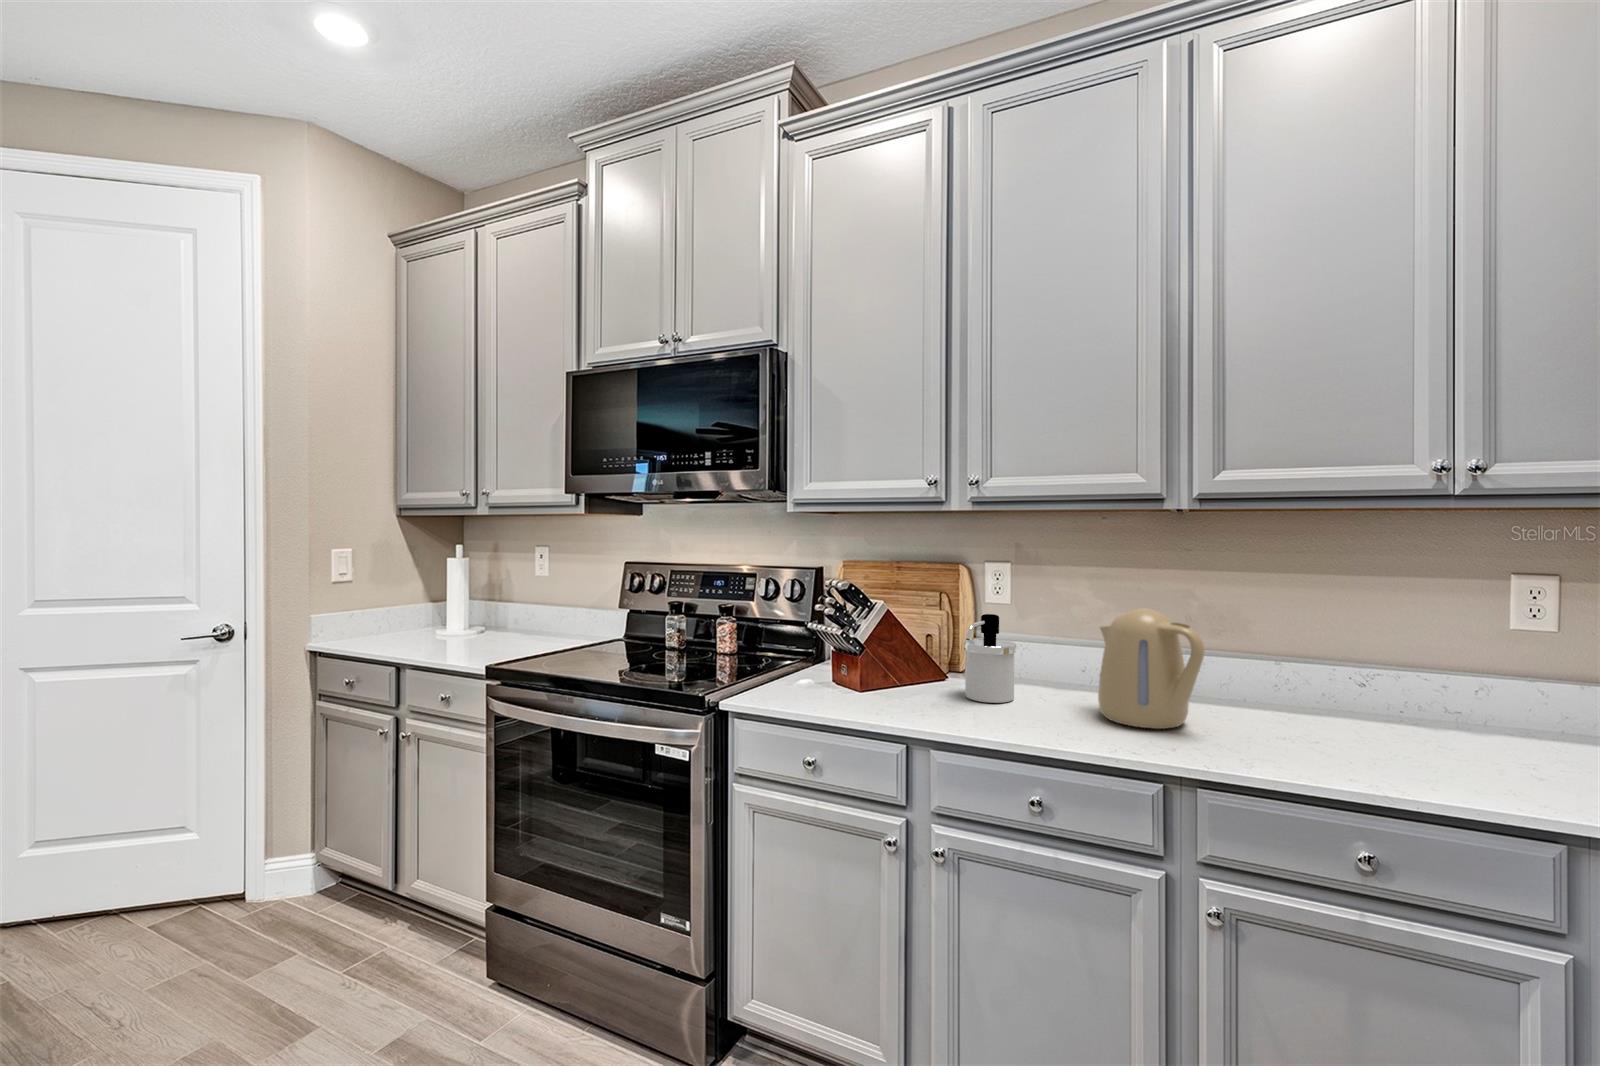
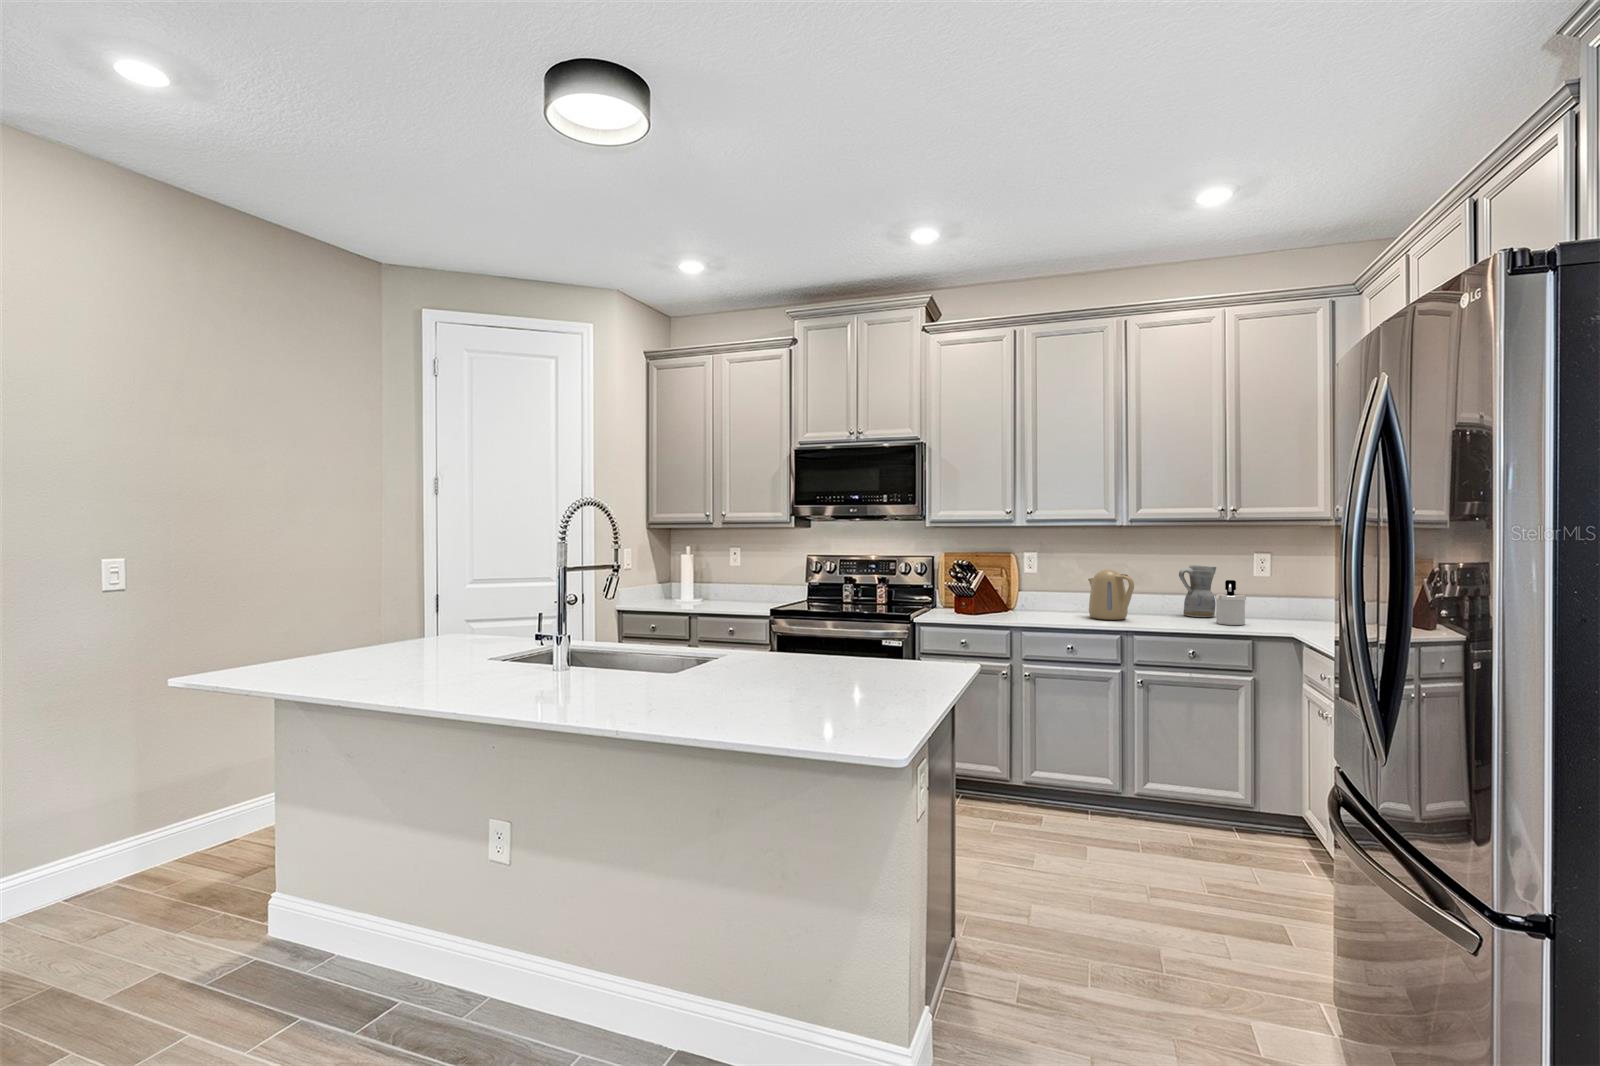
ceramic pitcher: none [1315,602,1412,728] -> present [1179,565,1216,617]
soap dispenser: present [964,614,1016,703] -> present [1215,580,1246,625]

